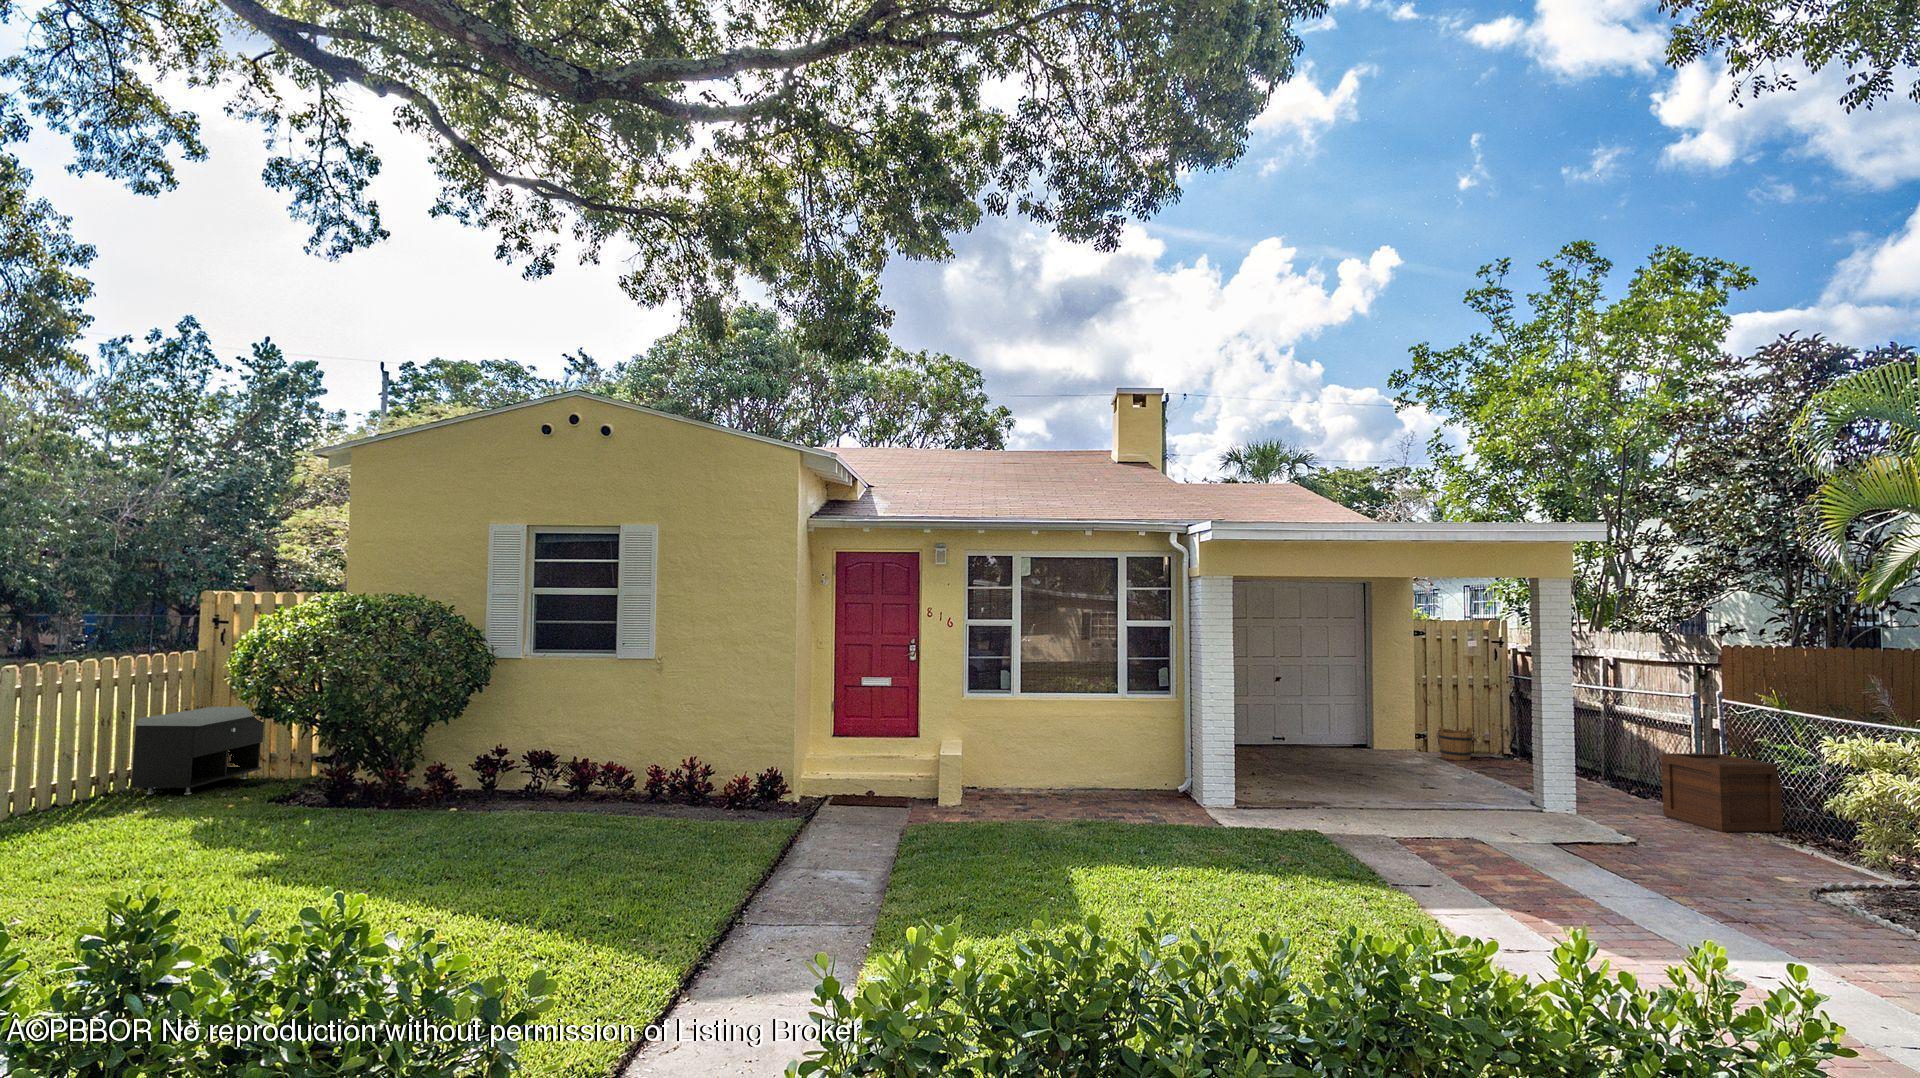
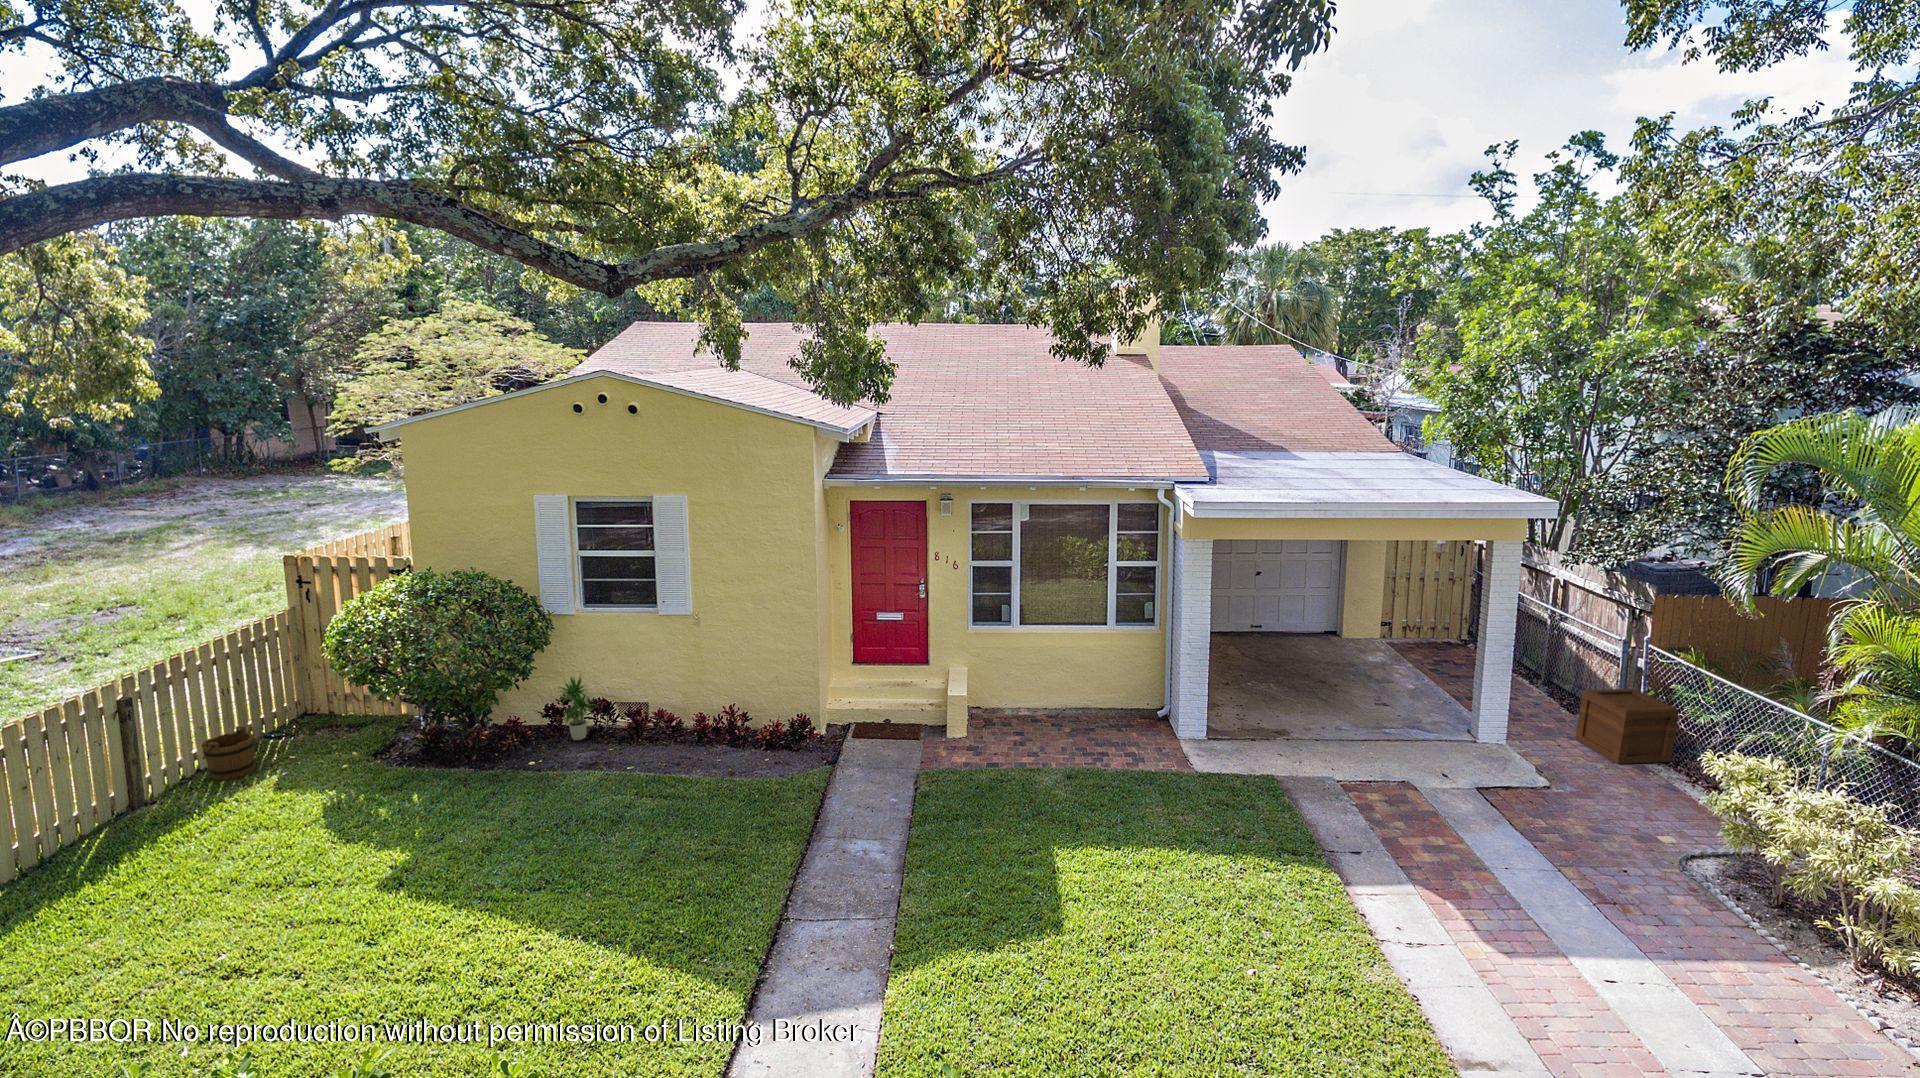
storage bench: present [131,706,264,795] -> none [246,654,354,743]
potted plant: none [488,720,539,798] -> present [558,675,595,740]
bucket: present [1437,727,1473,760] -> present [202,726,255,780]

